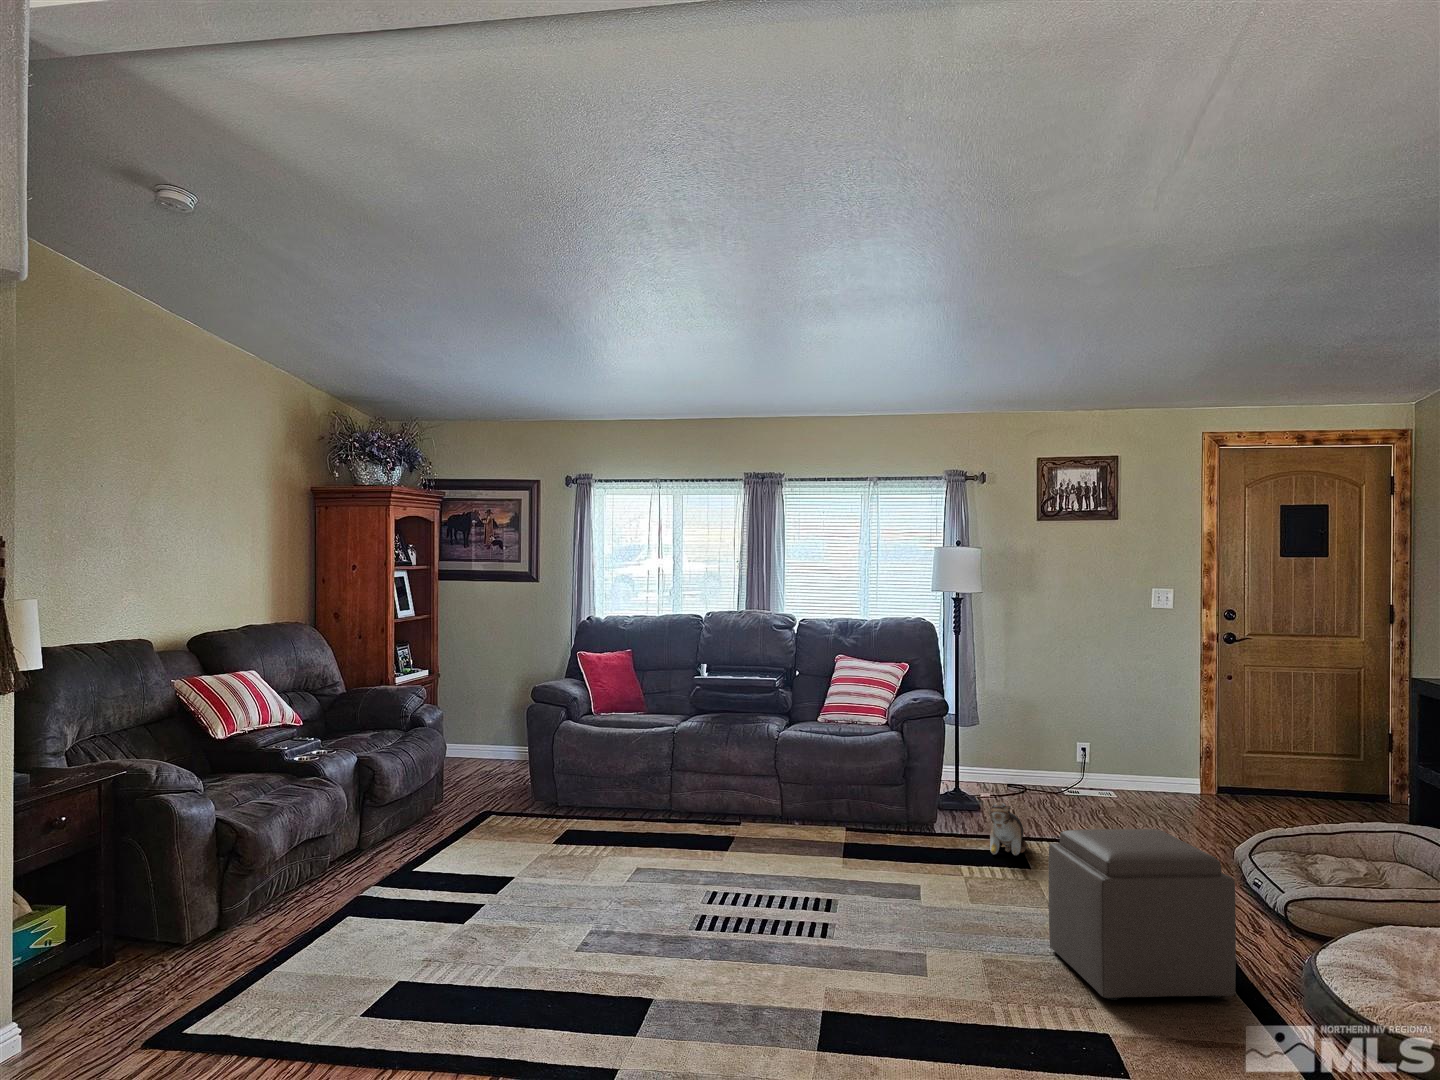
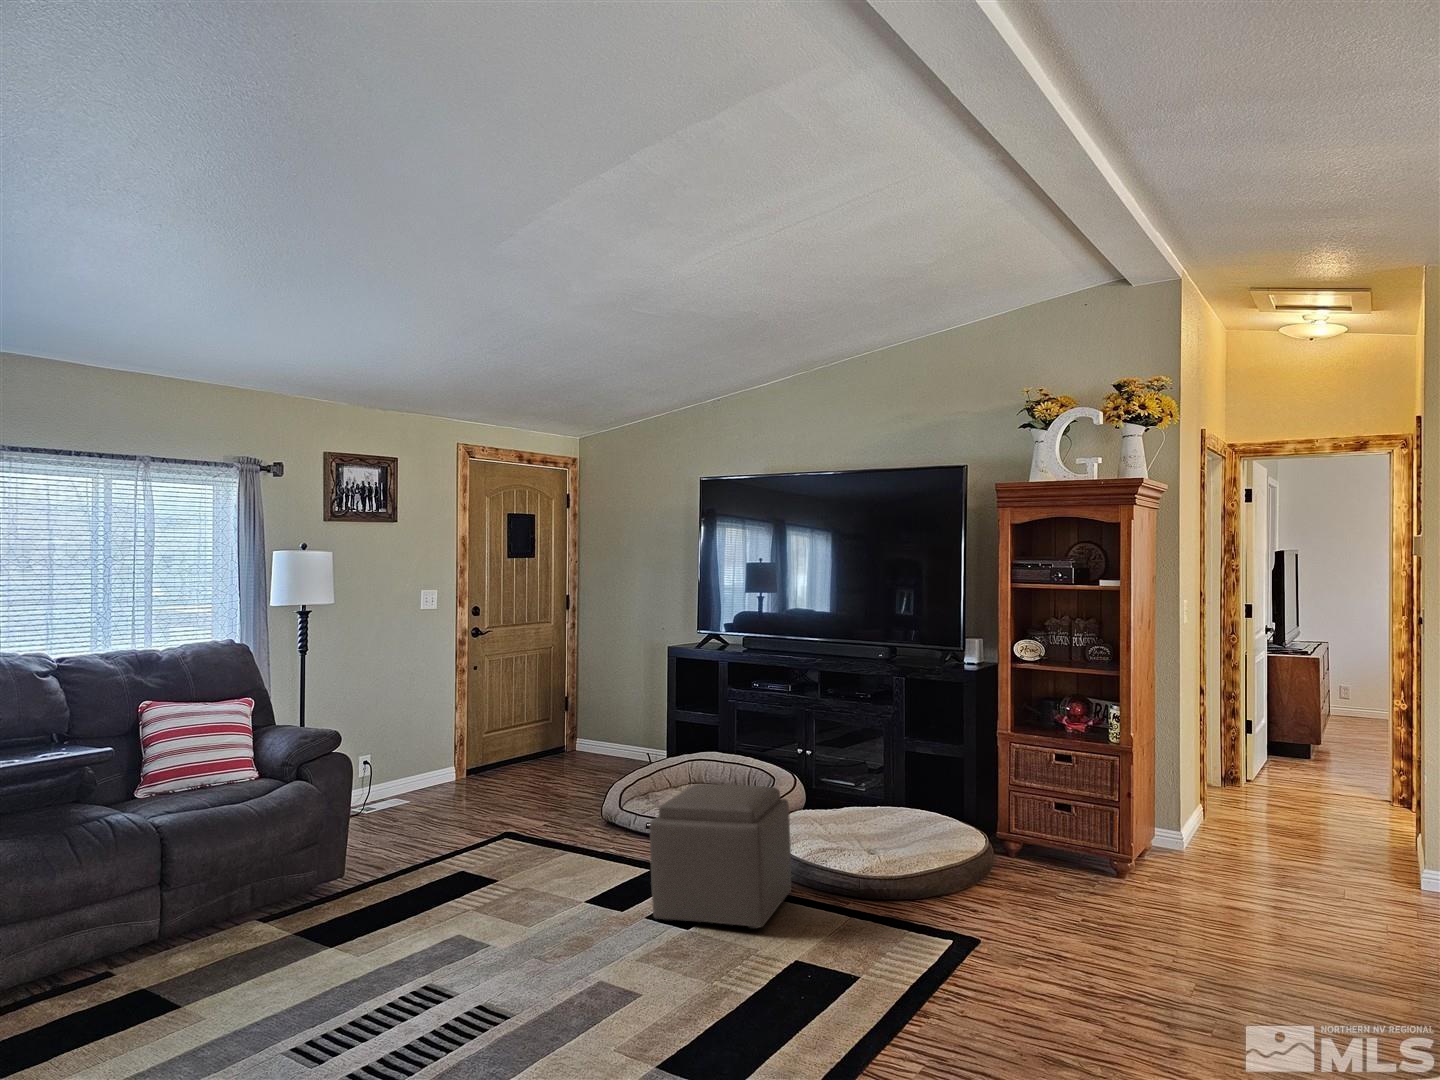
plush toy: present [986,802,1027,855] -> none [425,818,474,877]

